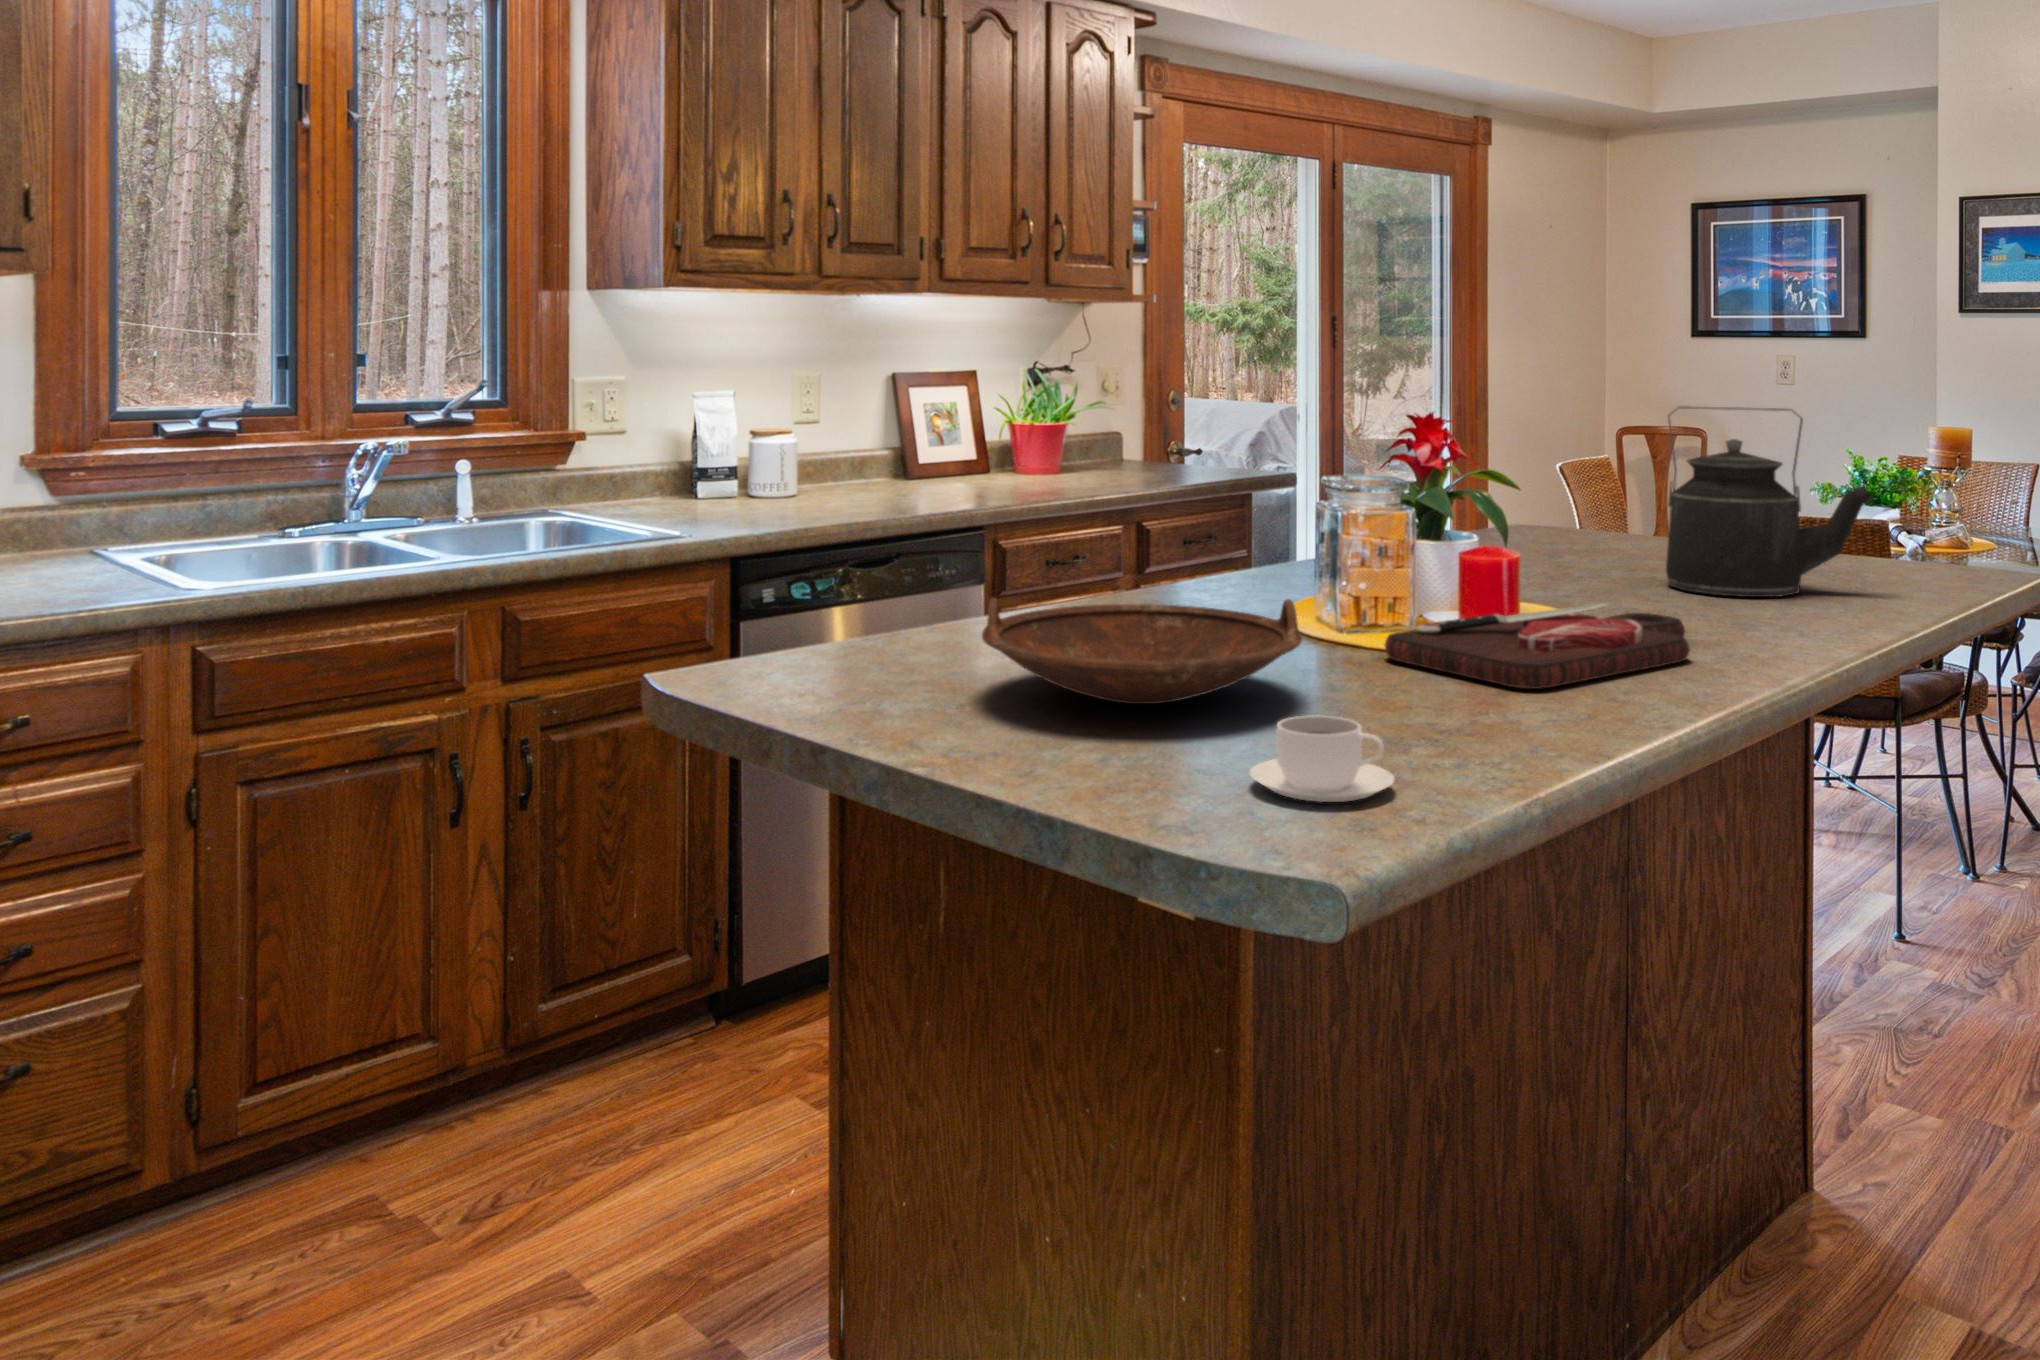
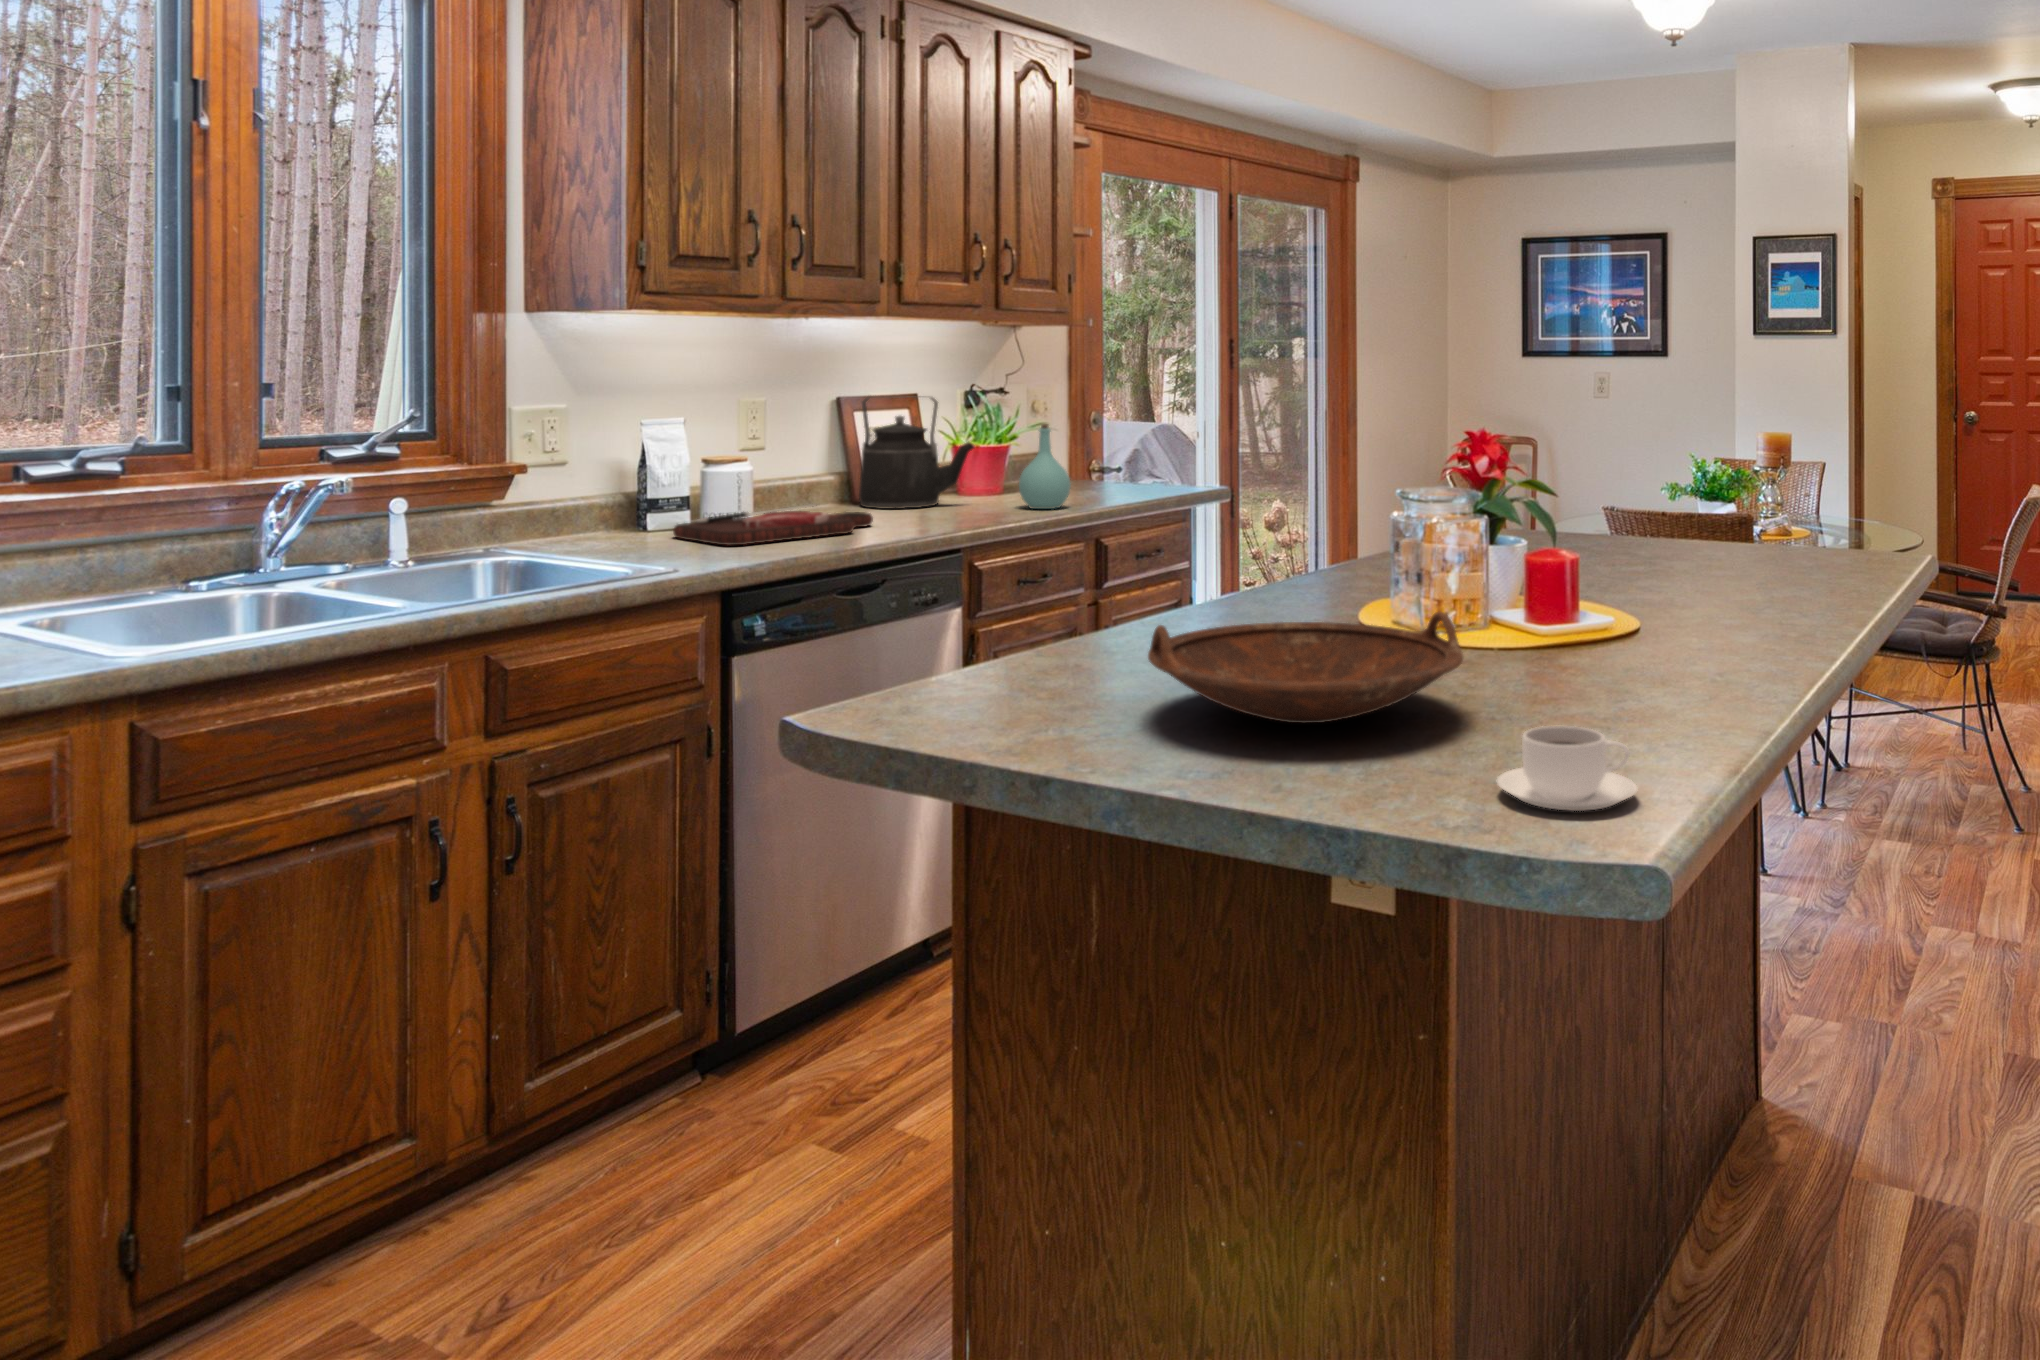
bottle: none [1065,405,1117,492] -> present [1019,424,1070,509]
kettle: present [1666,406,1874,597] -> present [859,396,974,509]
cutting board: present [1385,603,1690,689] -> present [673,505,873,546]

